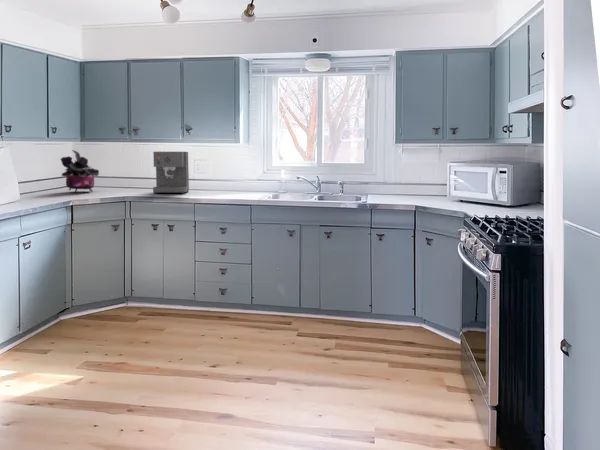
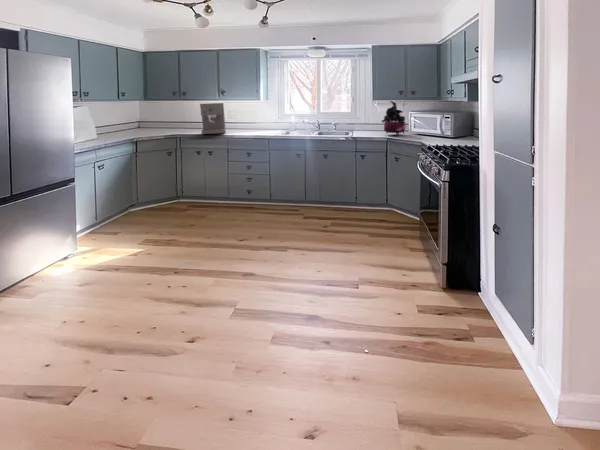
potted plant: present [61,150,99,191] -> present [382,101,406,135]

